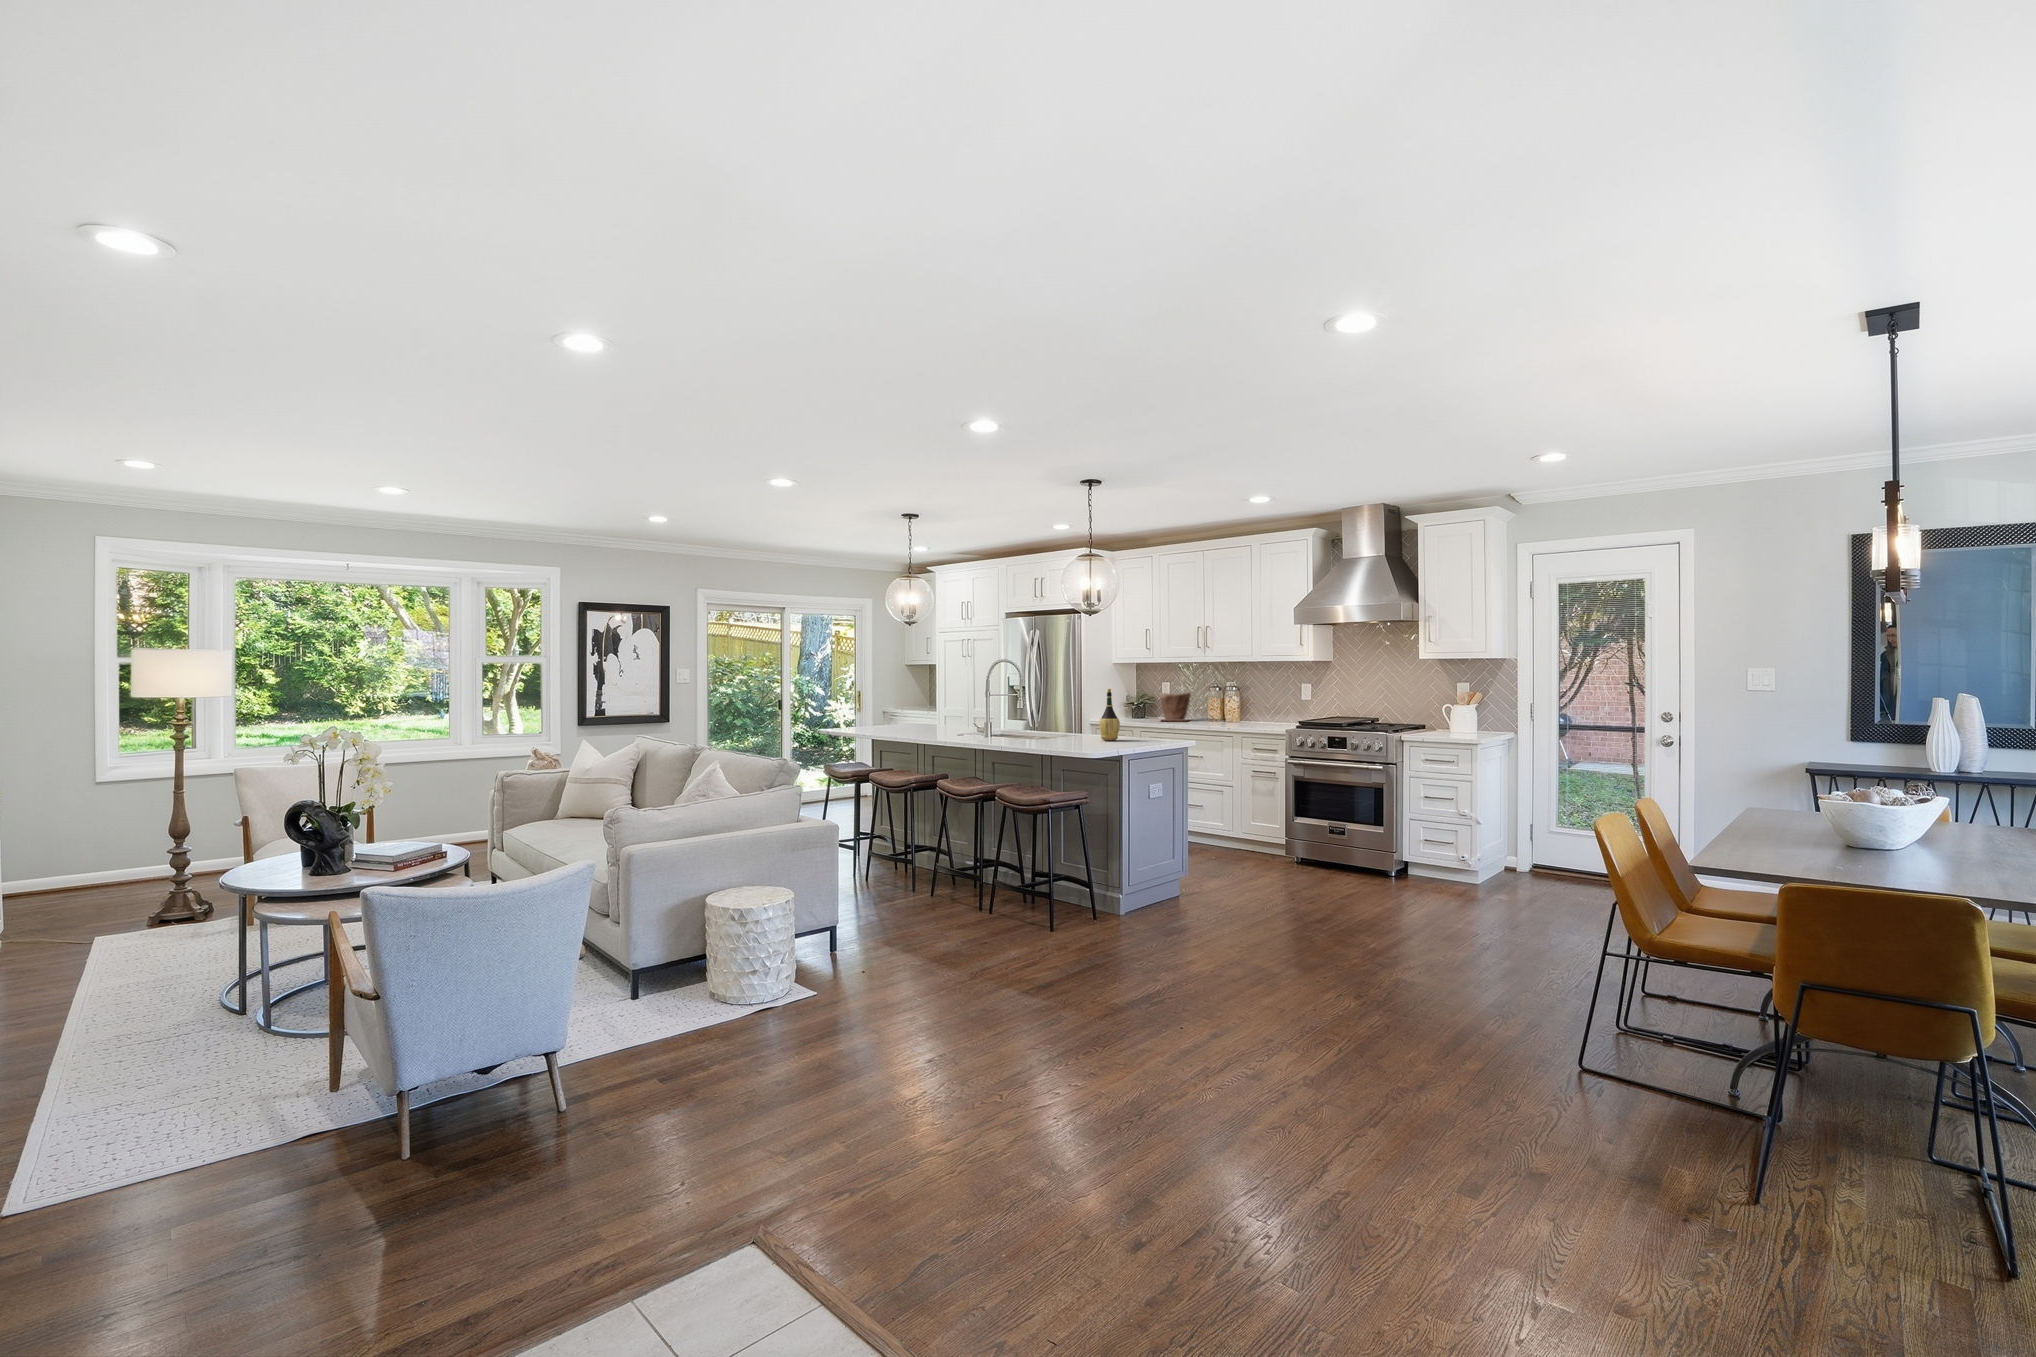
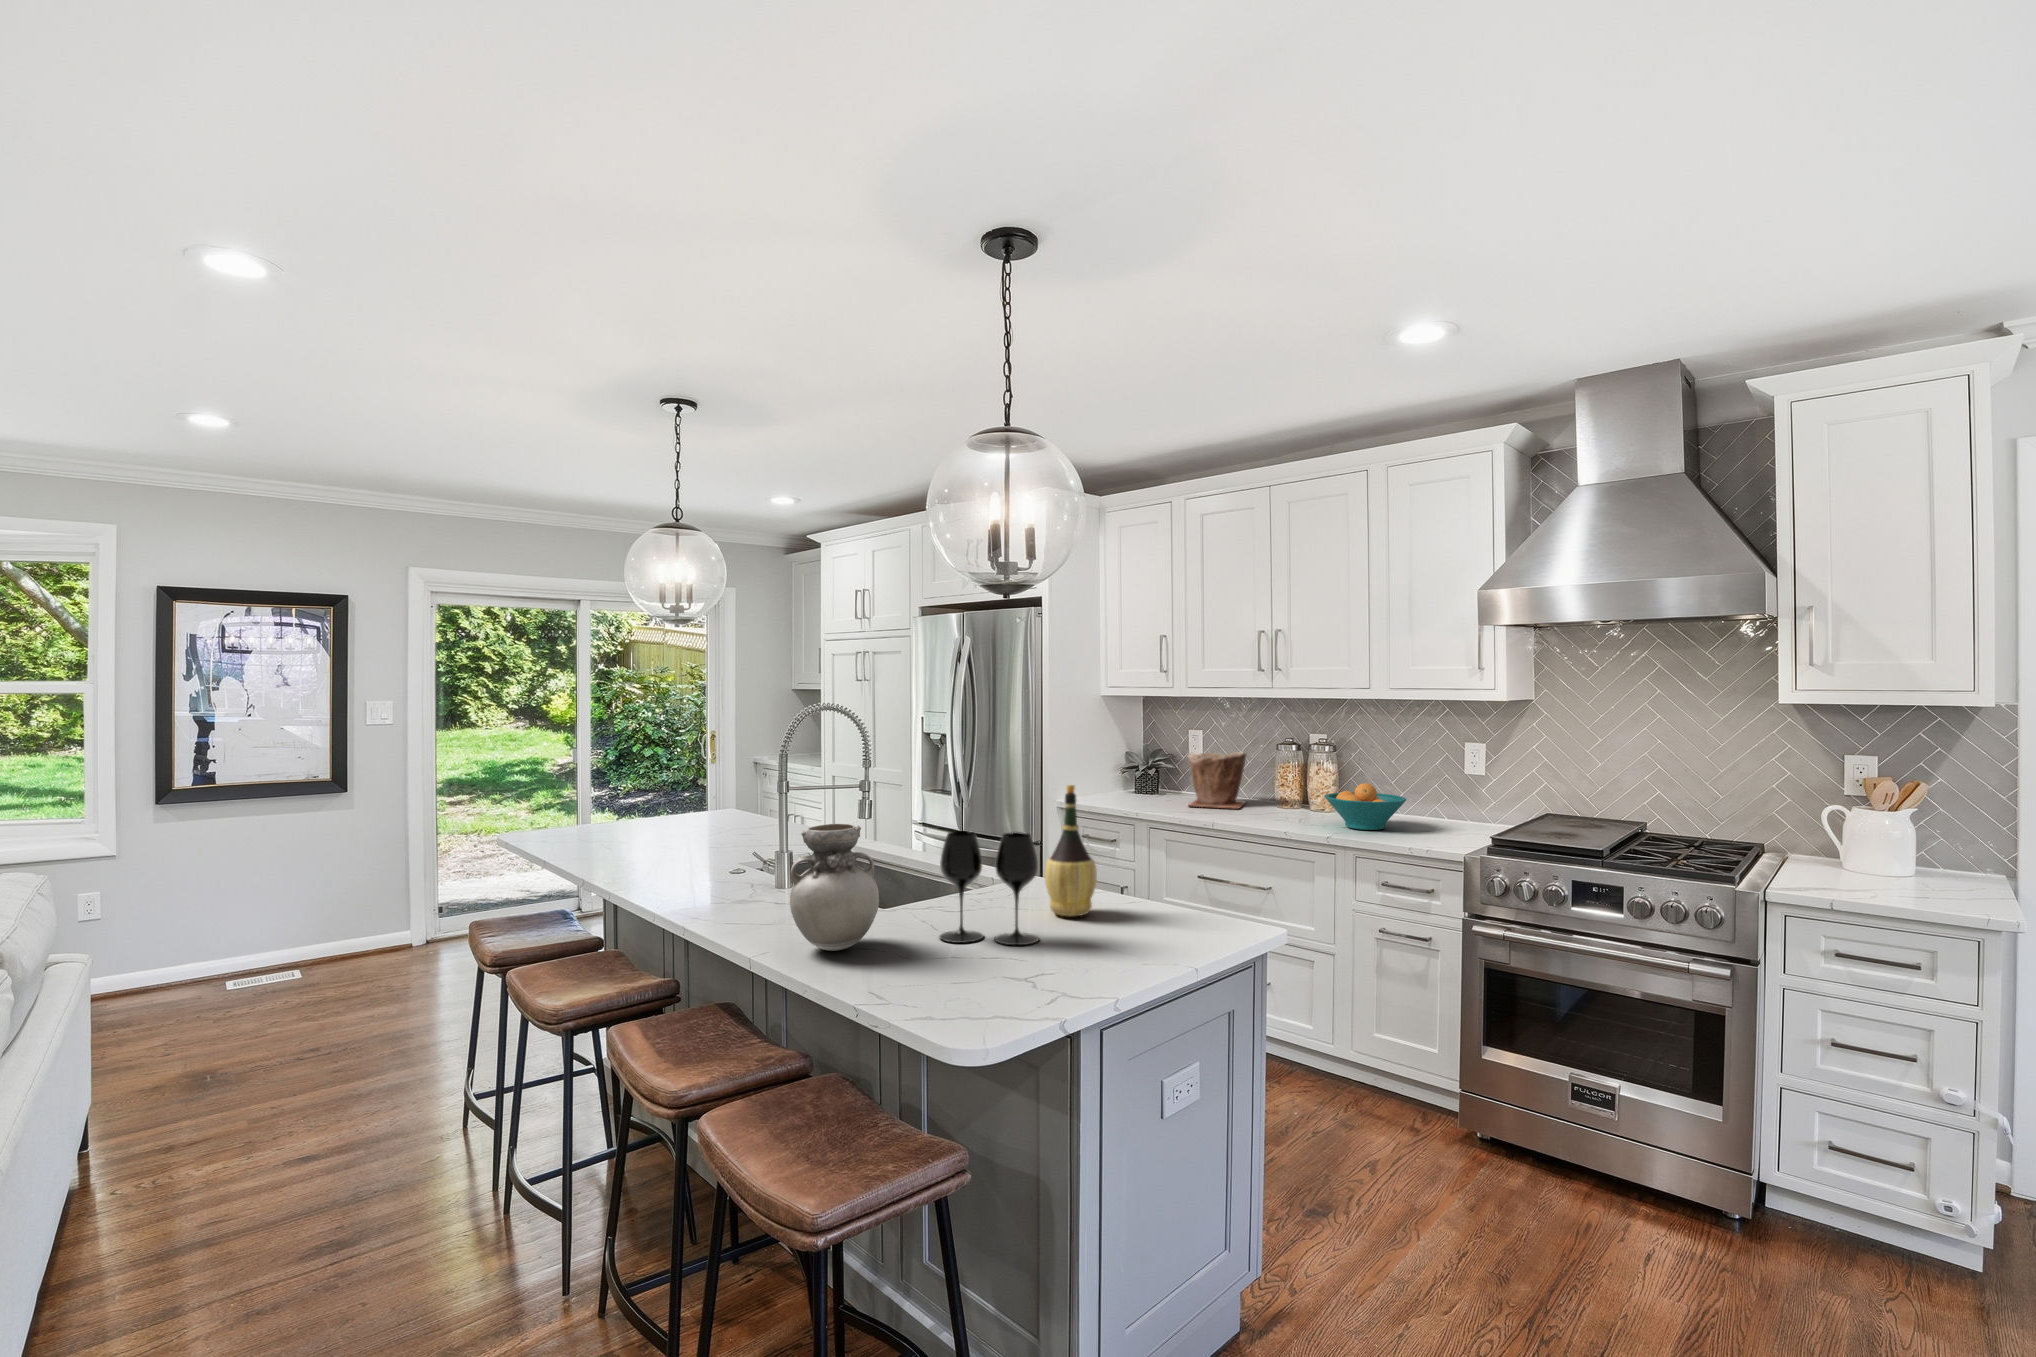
vase: none [1009,700,1041,746] -> present [790,824,879,951]
fruit bowl: none [1228,703,1268,726] -> present [1325,783,1406,830]
wine glass: none [1062,704,1100,745] -> present [940,831,1039,945]

